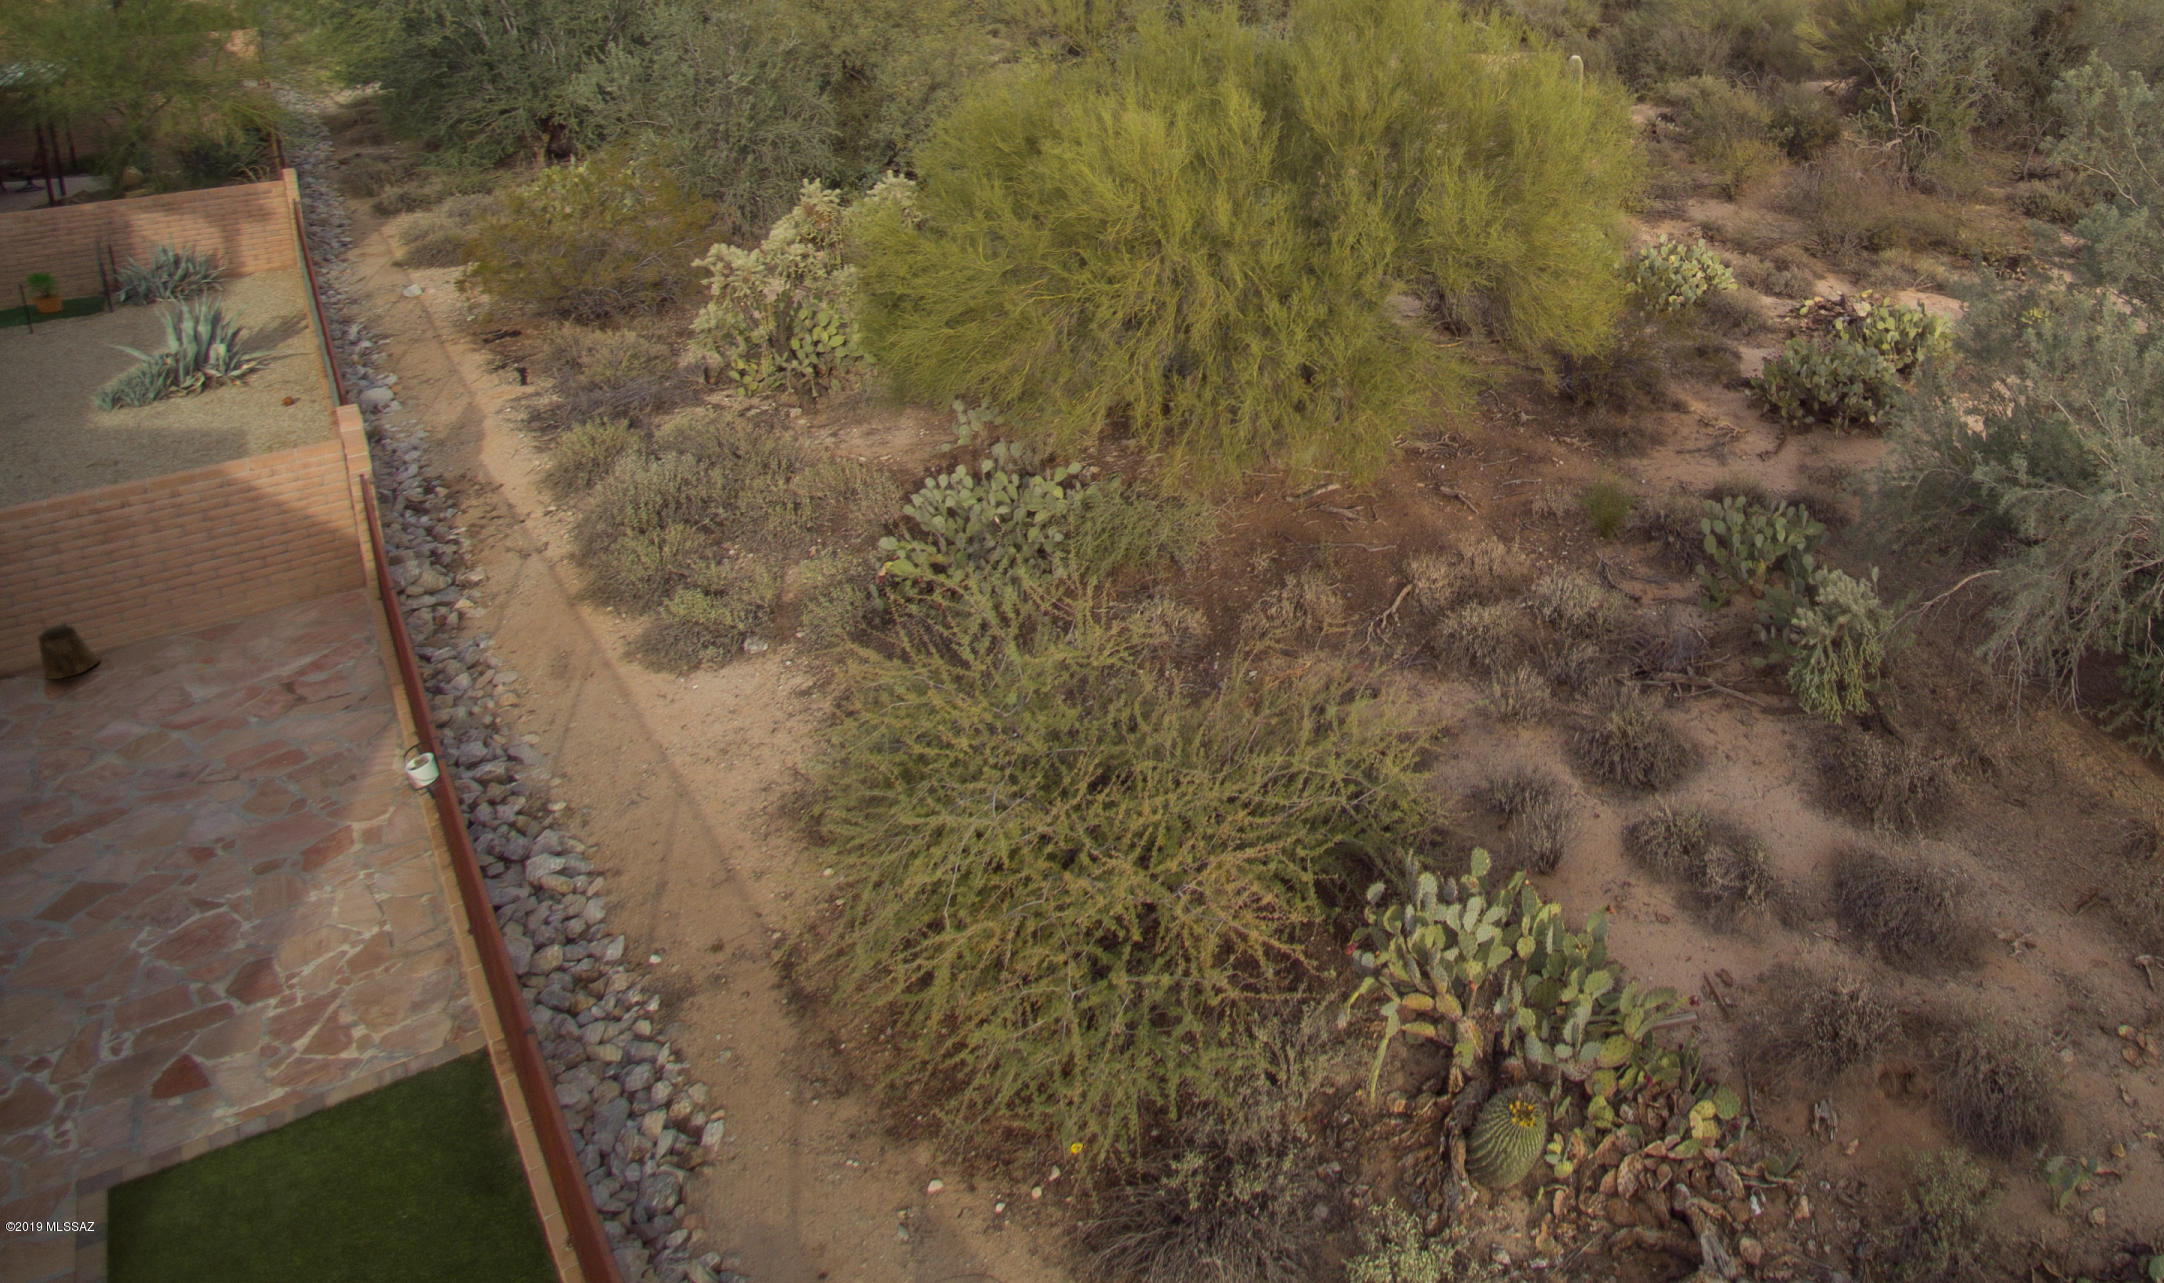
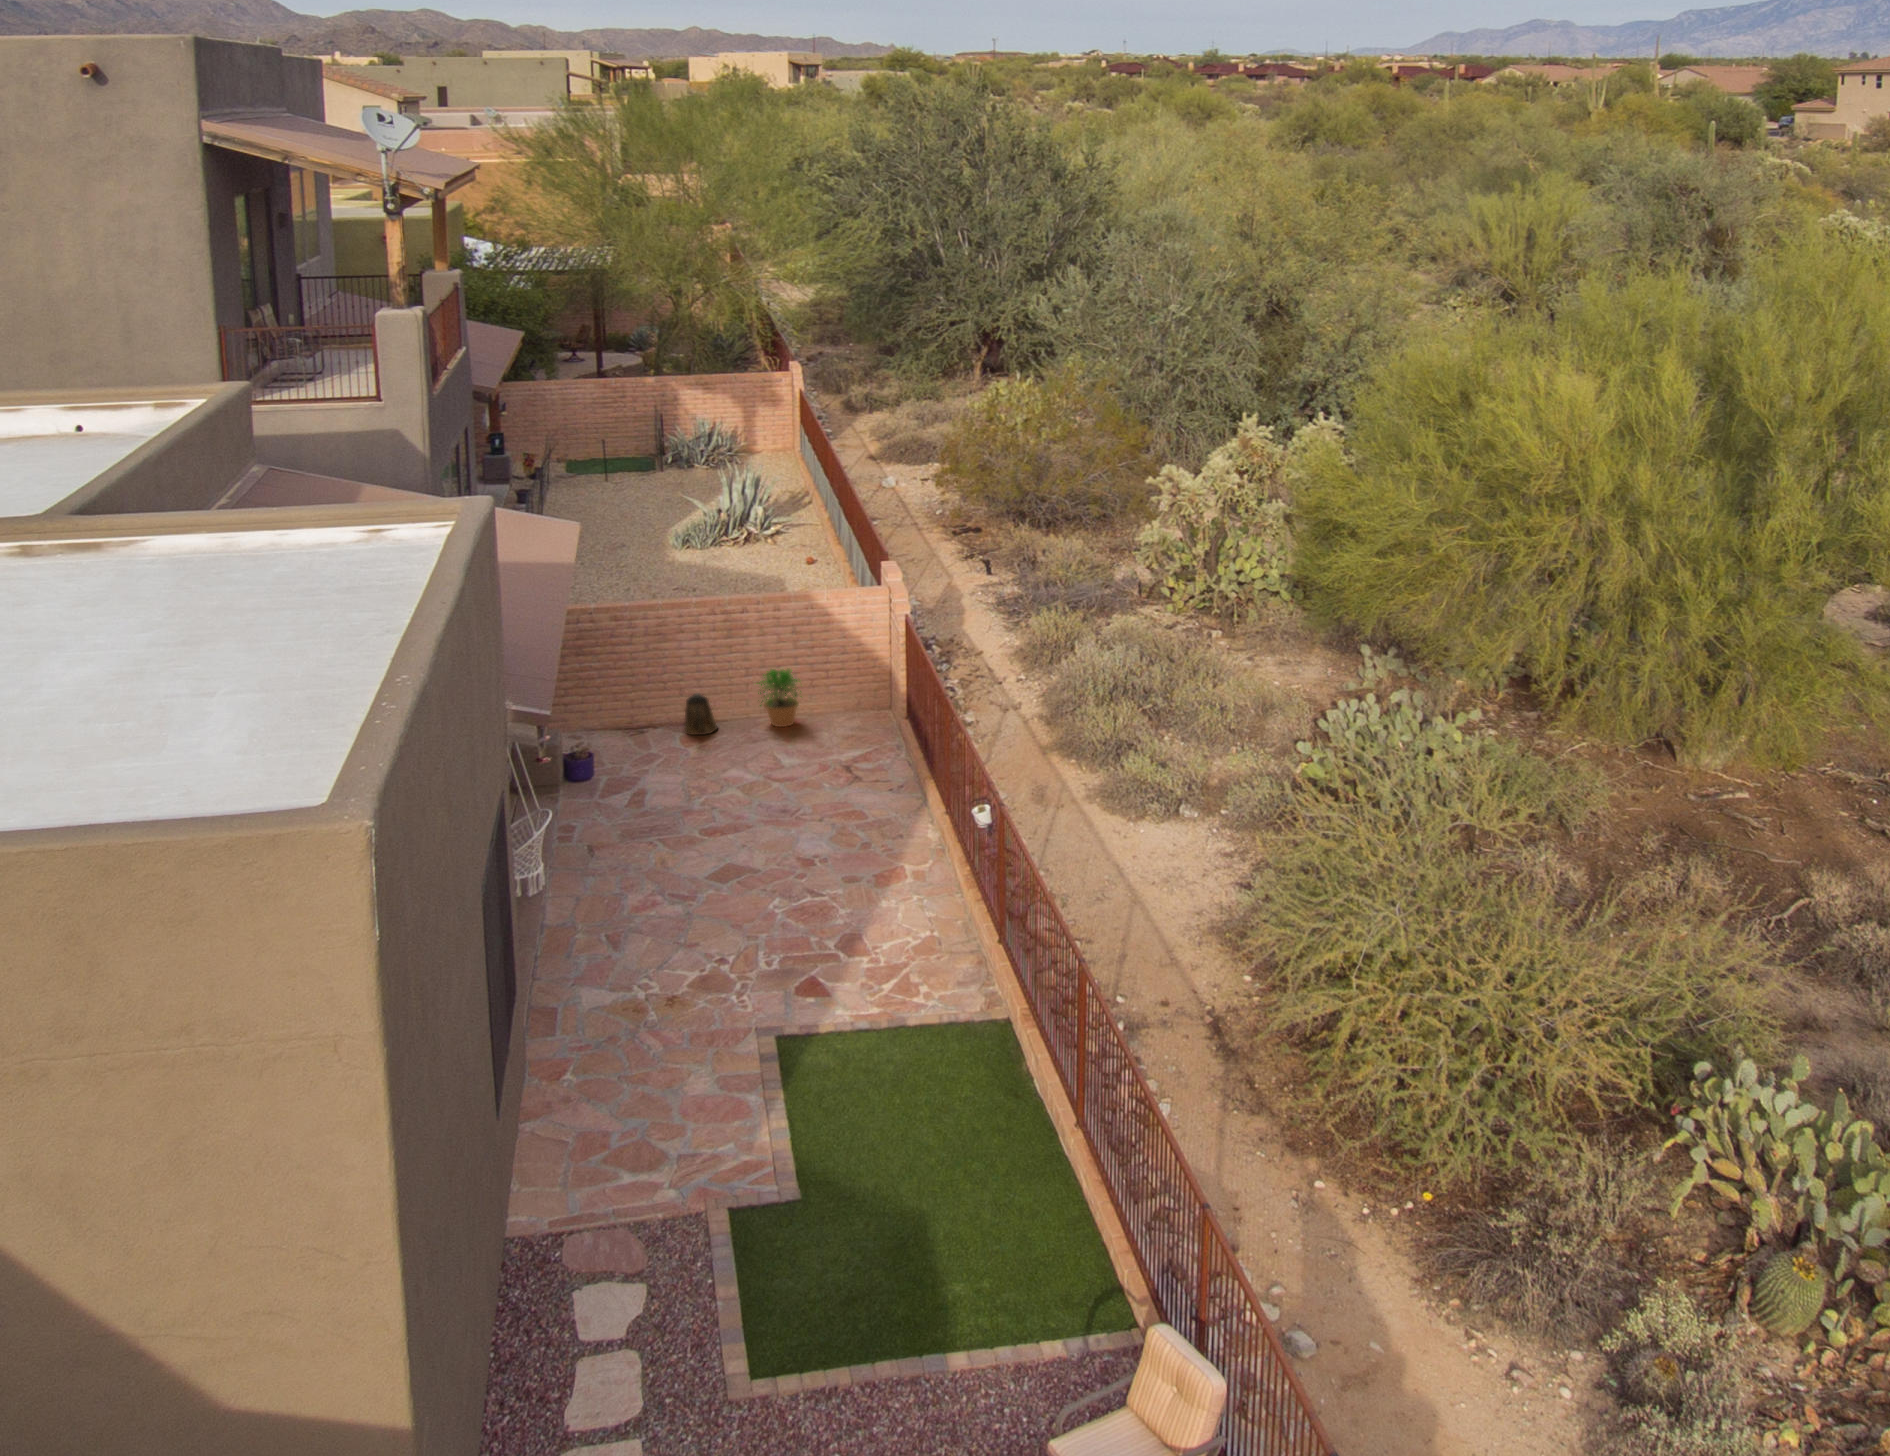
potted plant: present [24,272,63,313] -> present [758,669,801,727]

